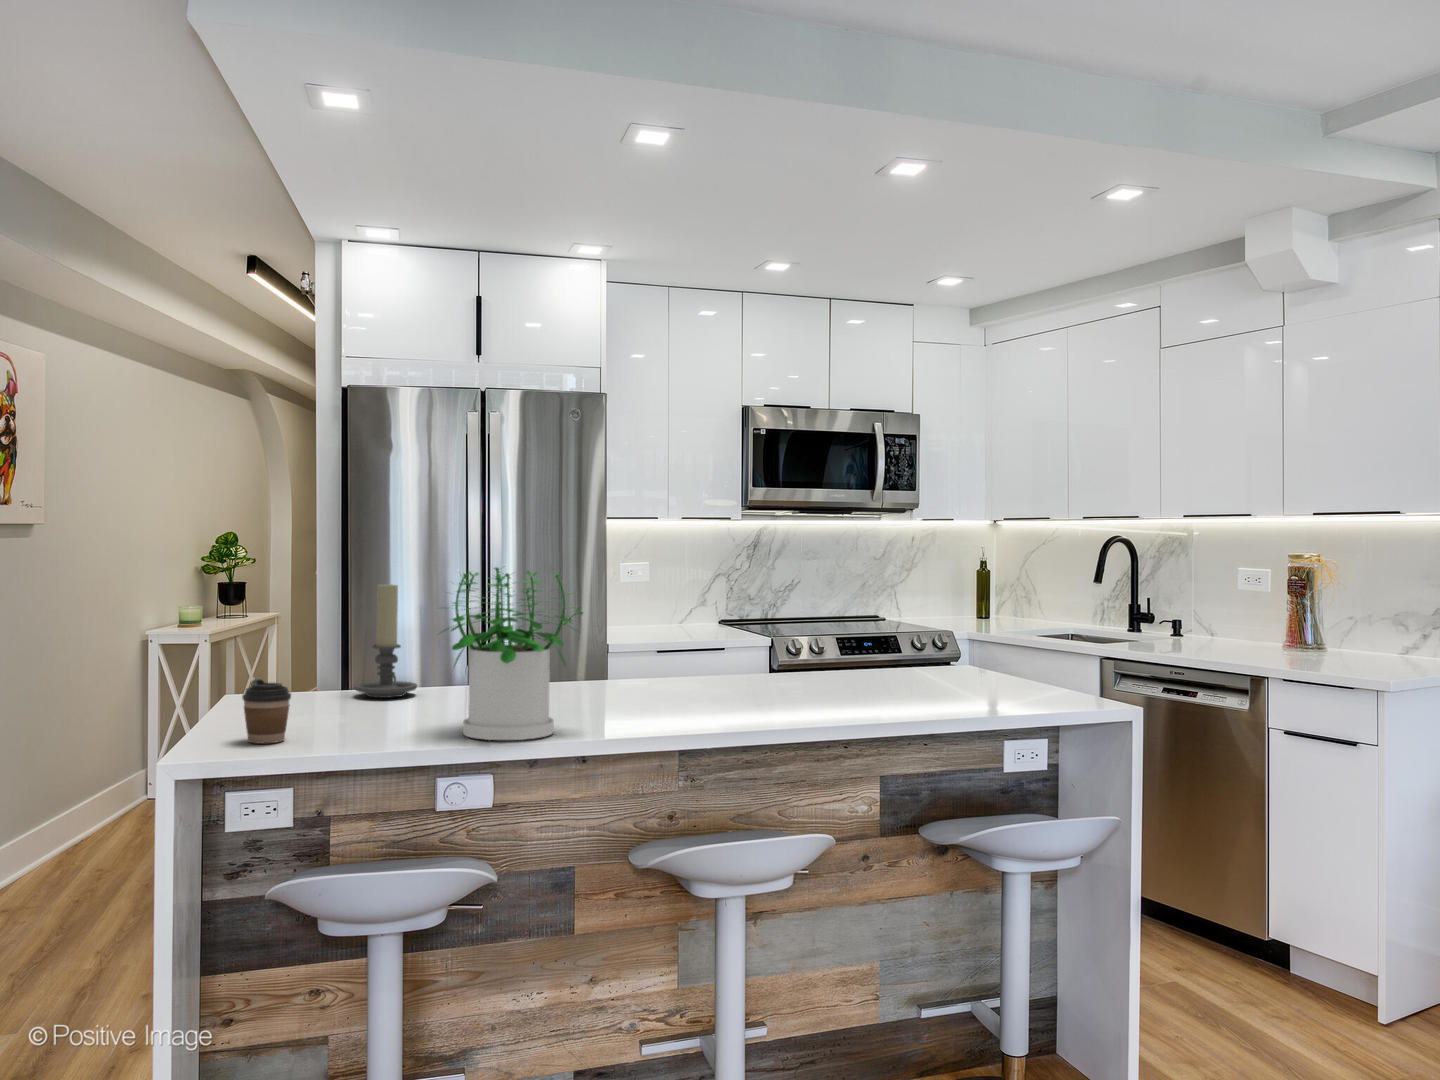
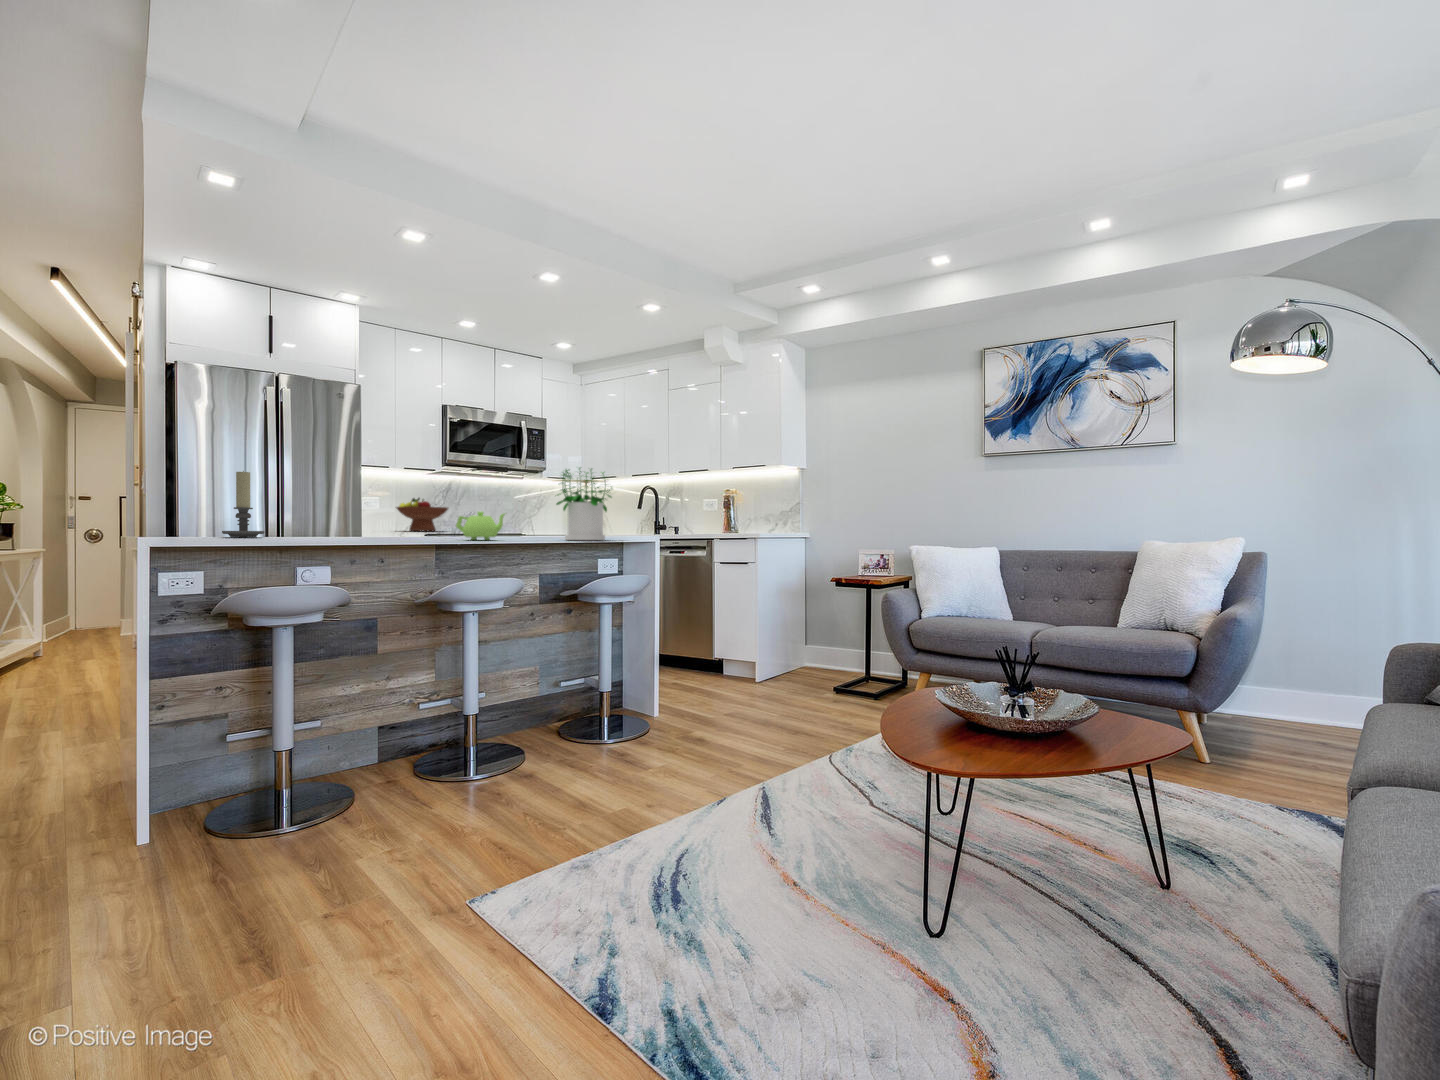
potted plant: present [440,568,583,740] -> present [556,468,612,540]
fruit bowl: none [656,581,743,639] -> present [397,498,448,531]
teapot: none [719,663,815,721] -> present [456,512,505,540]
coffee cup: present [242,679,291,744] -> none [170,507,202,542]

